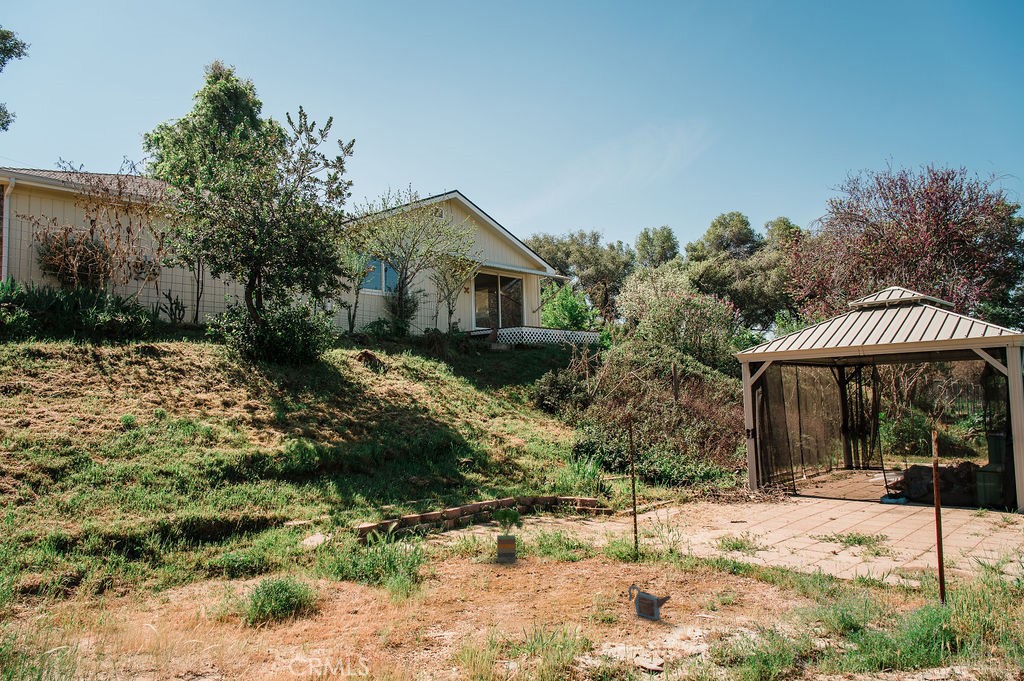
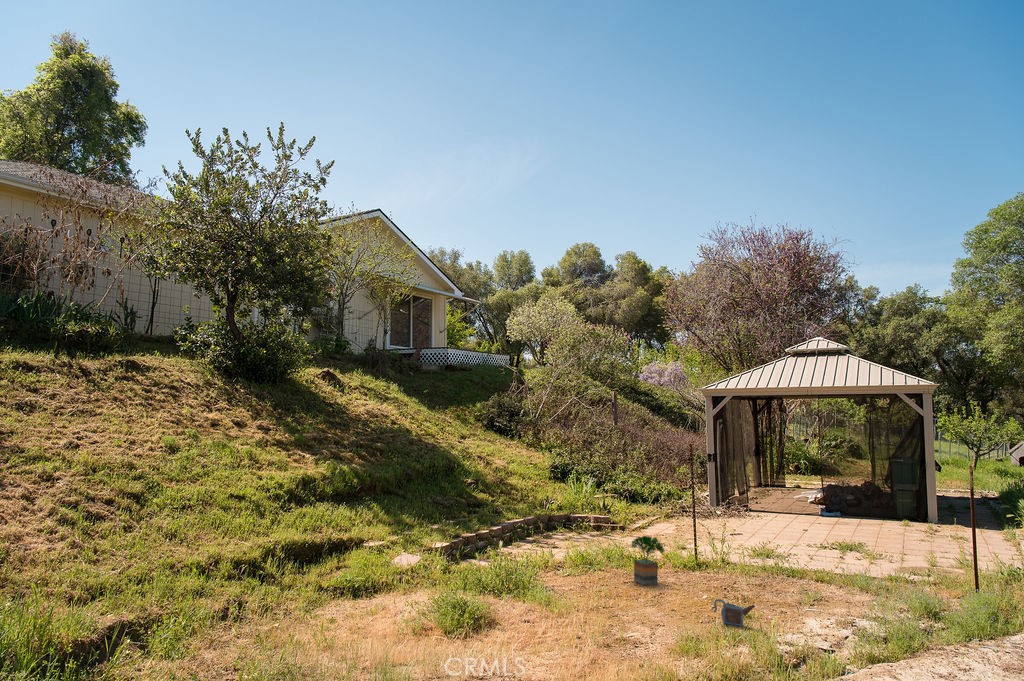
watering can: present [628,586,671,620] -> present [714,599,756,626]

